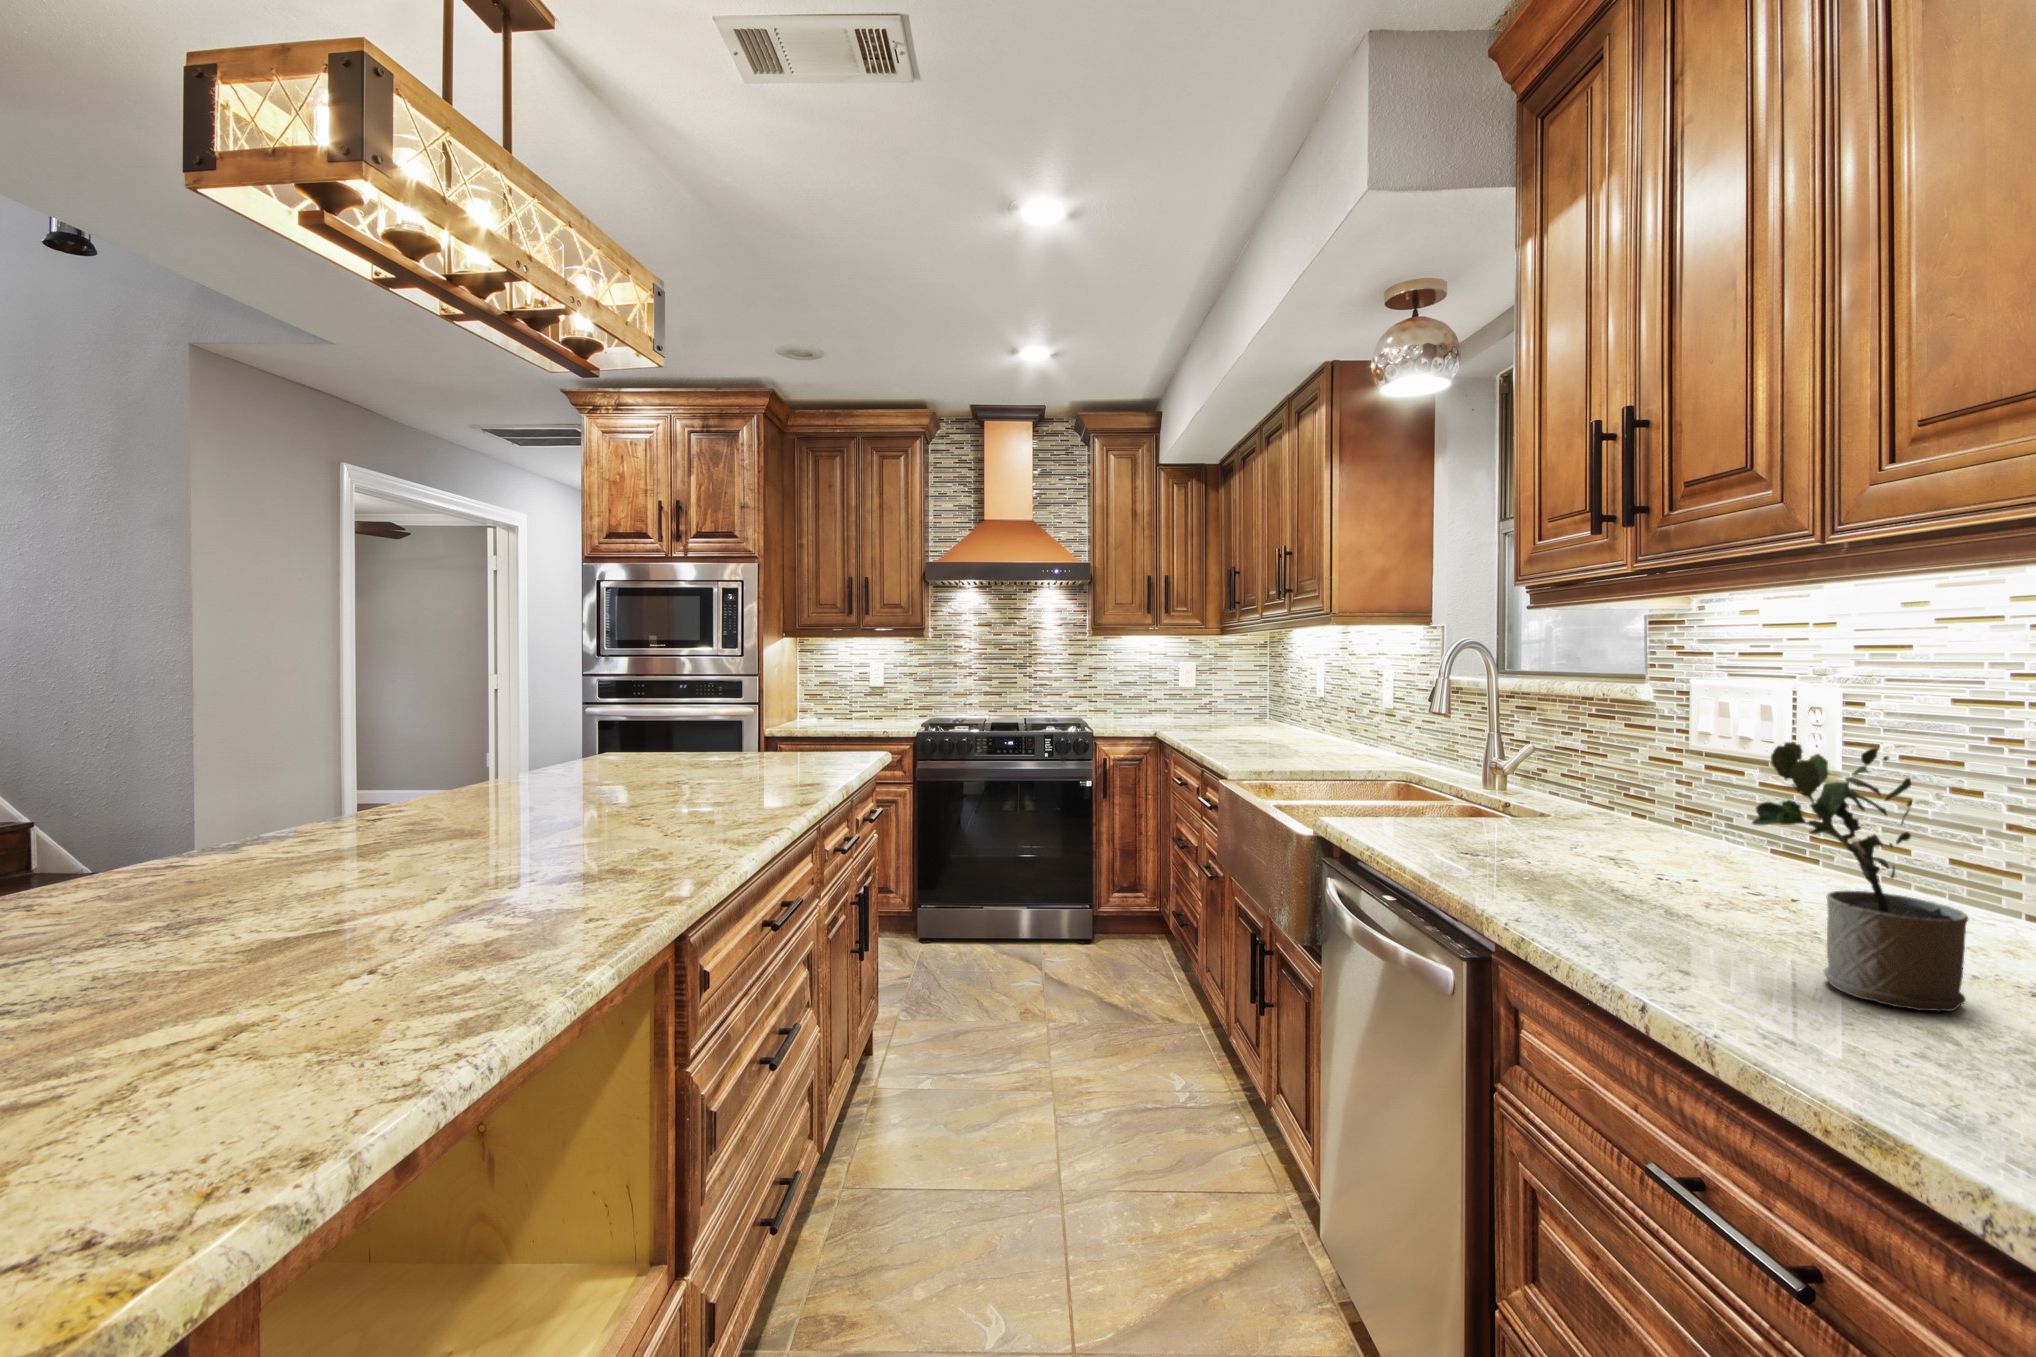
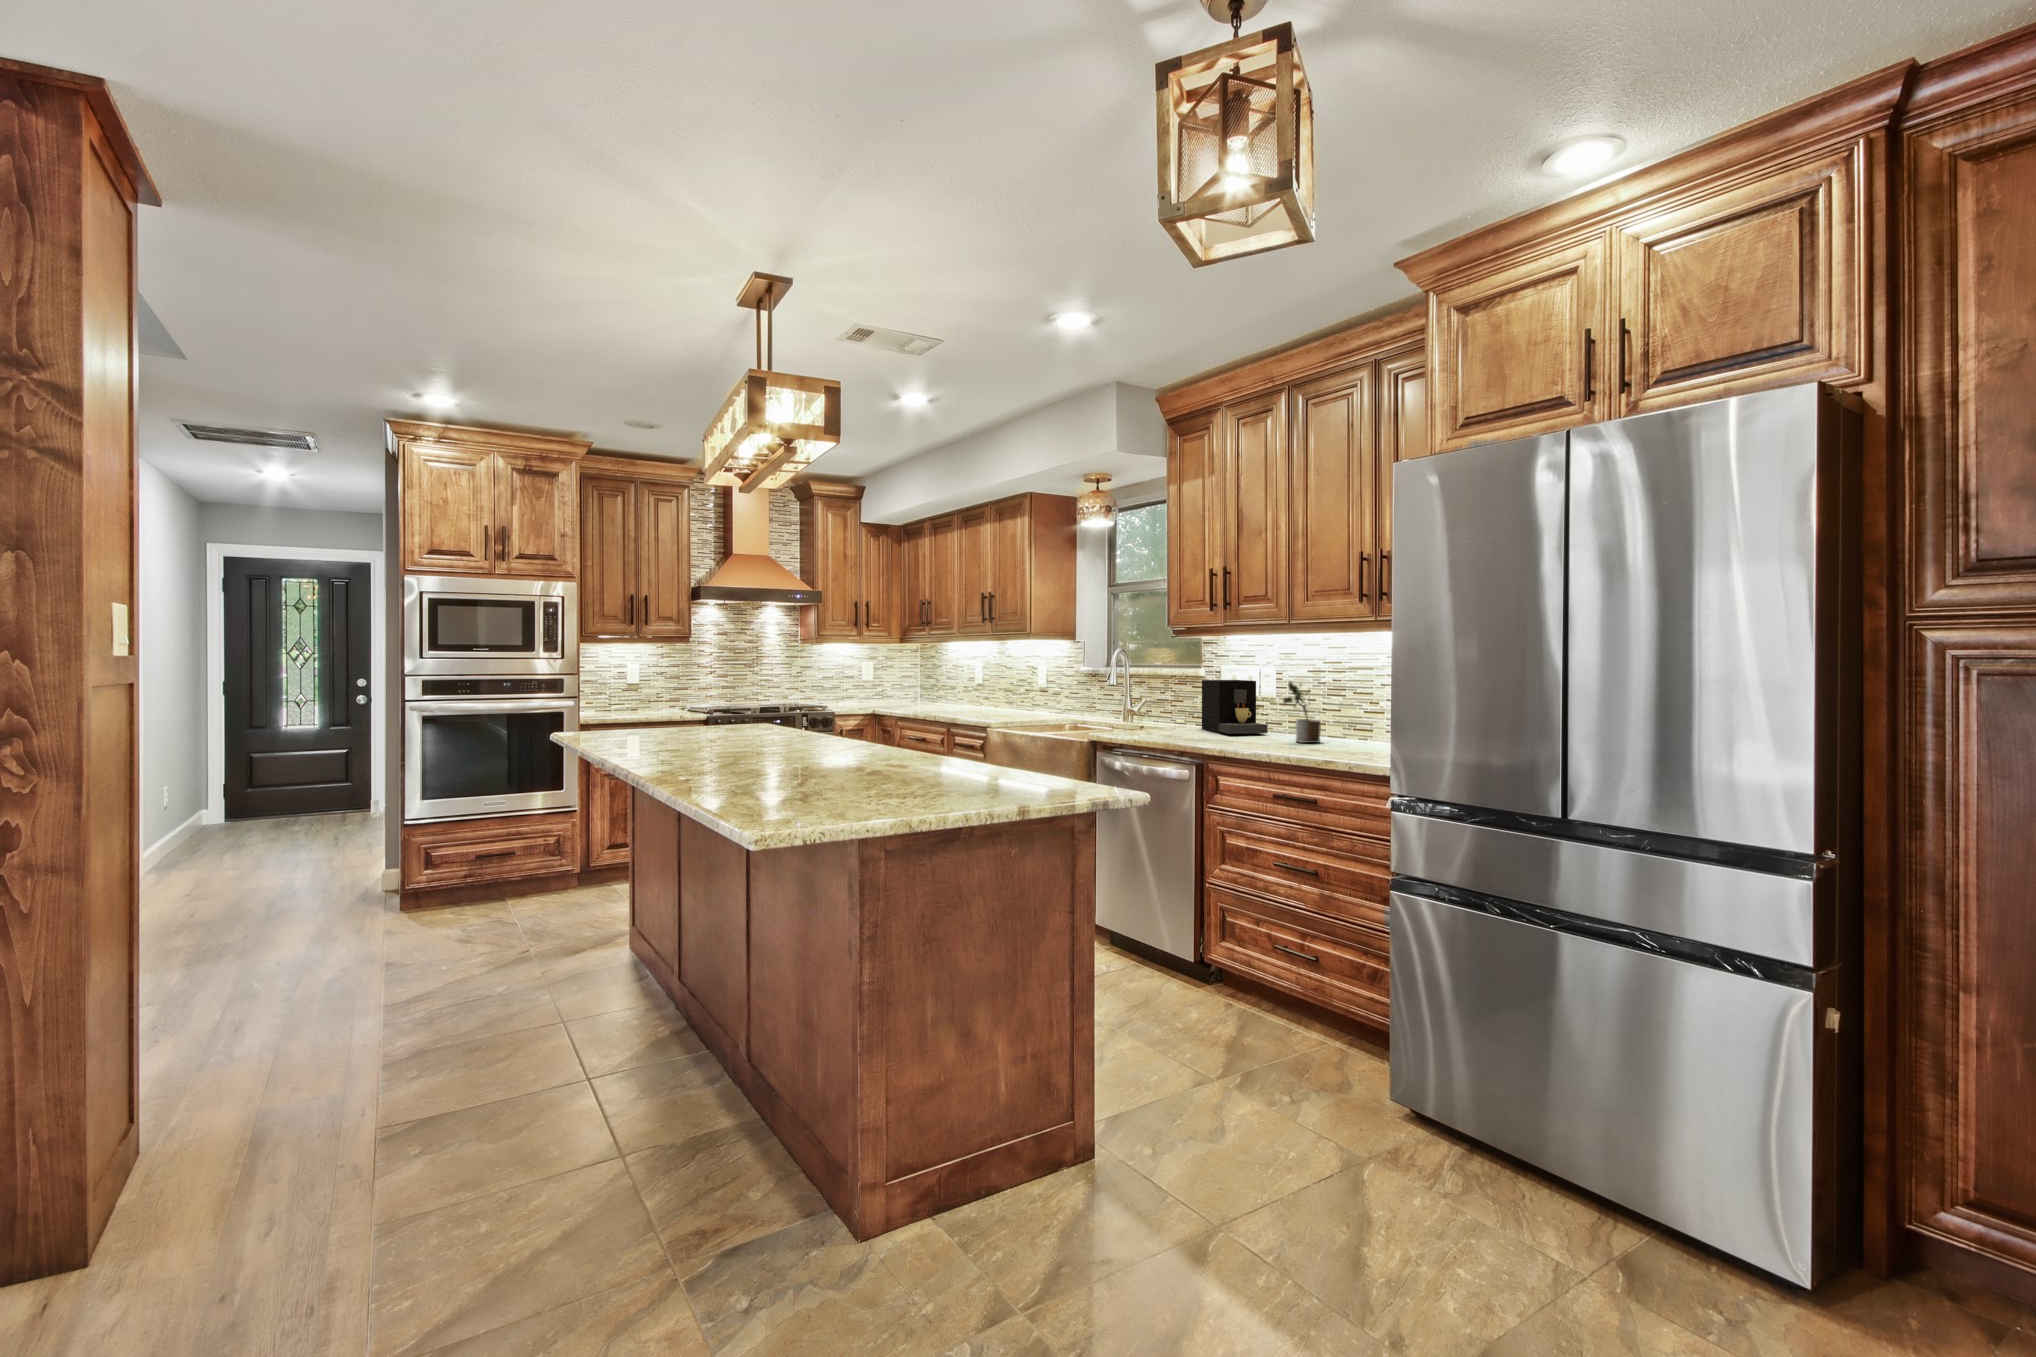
coffee maker: none [1586,712,1764,902] -> present [1202,680,1267,734]

